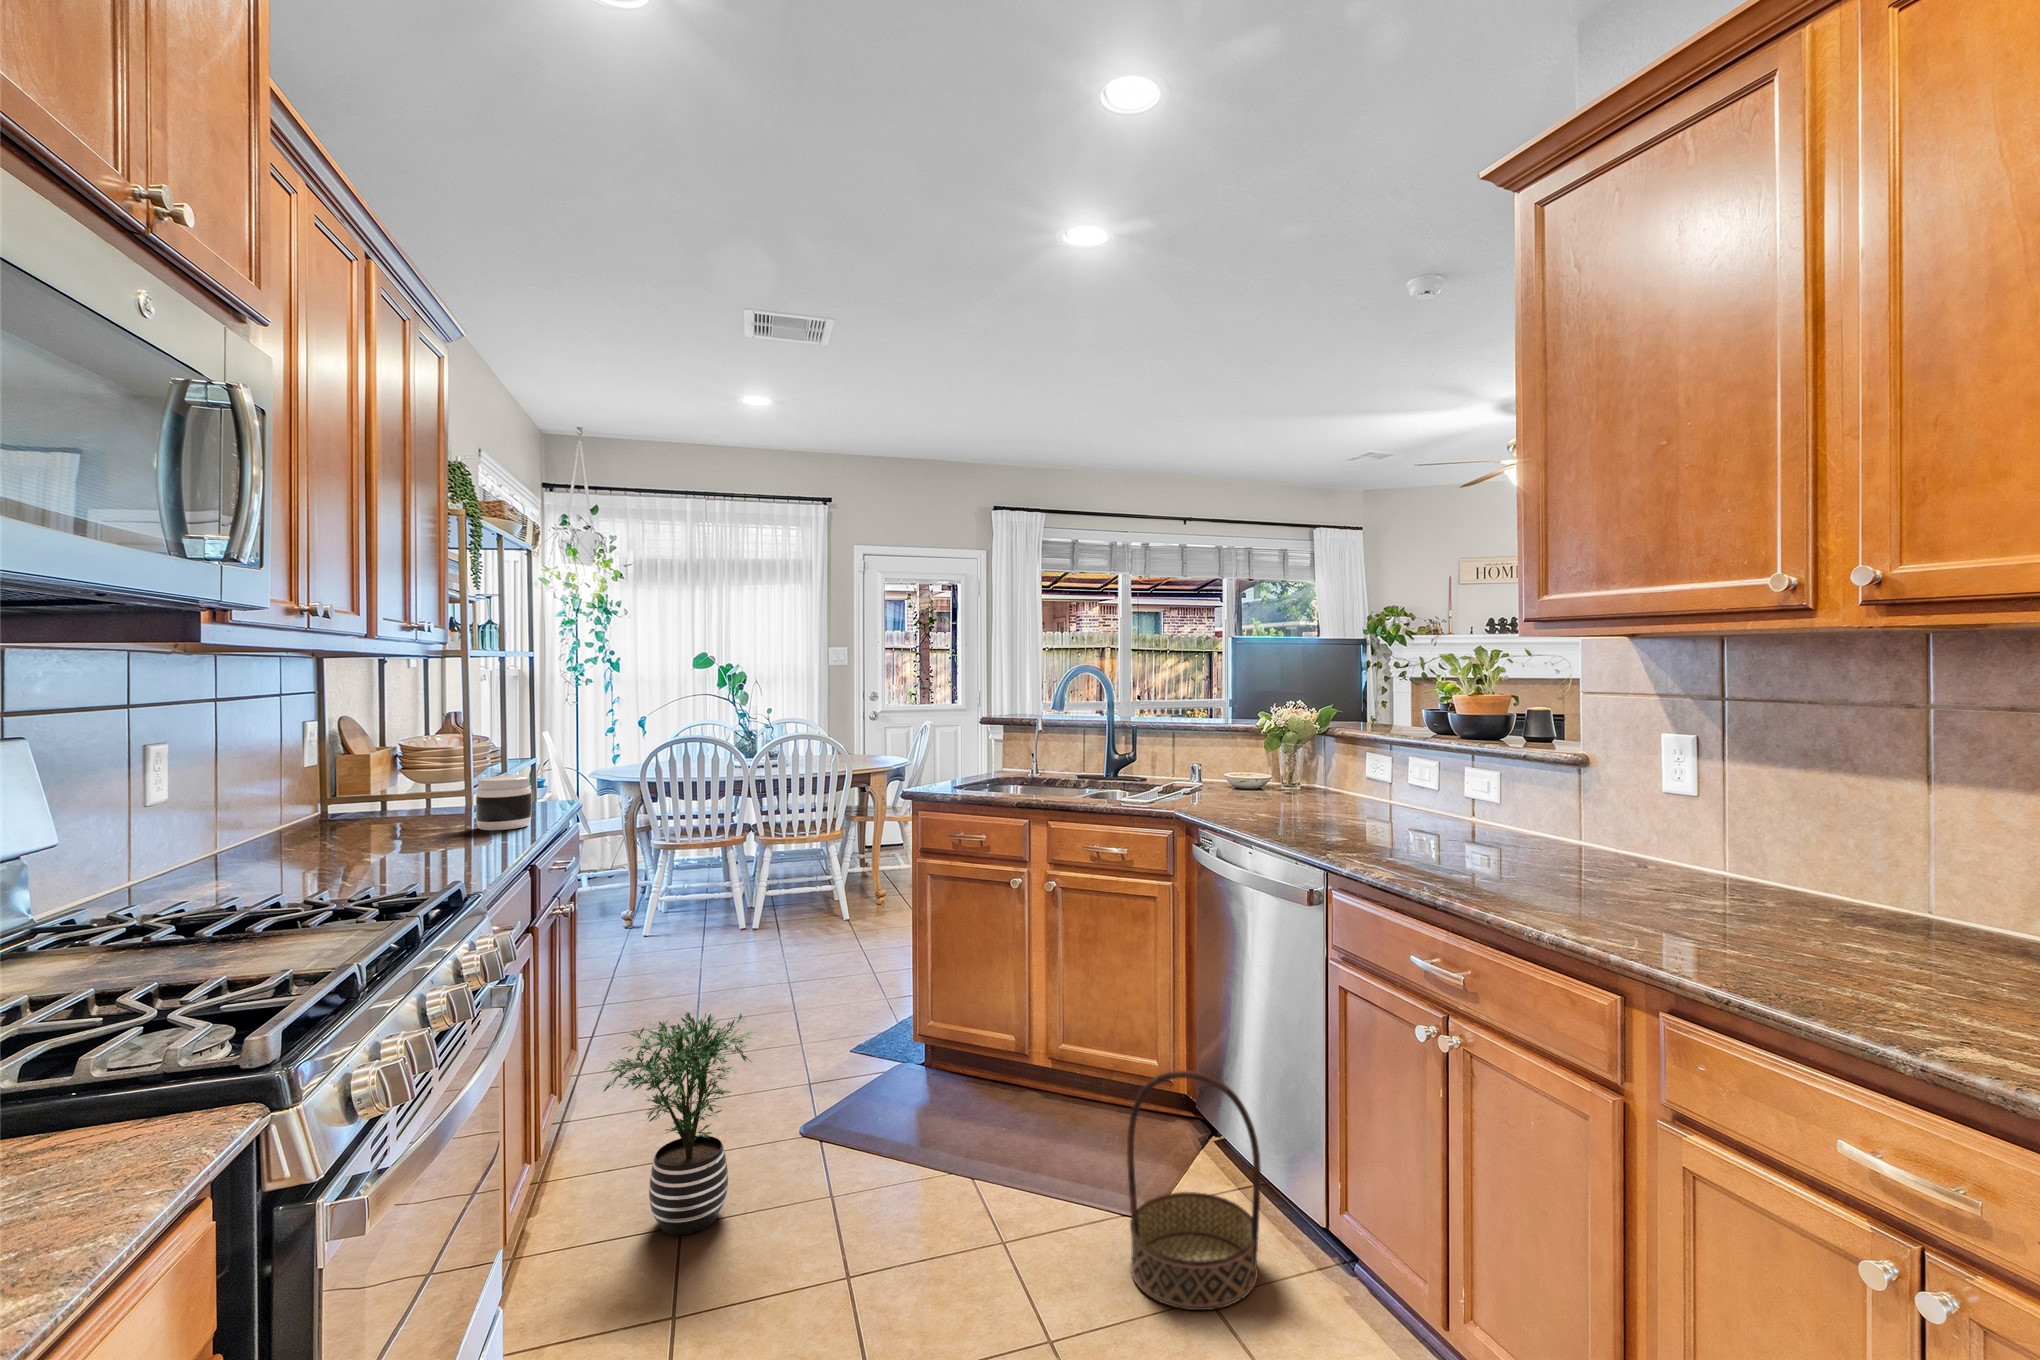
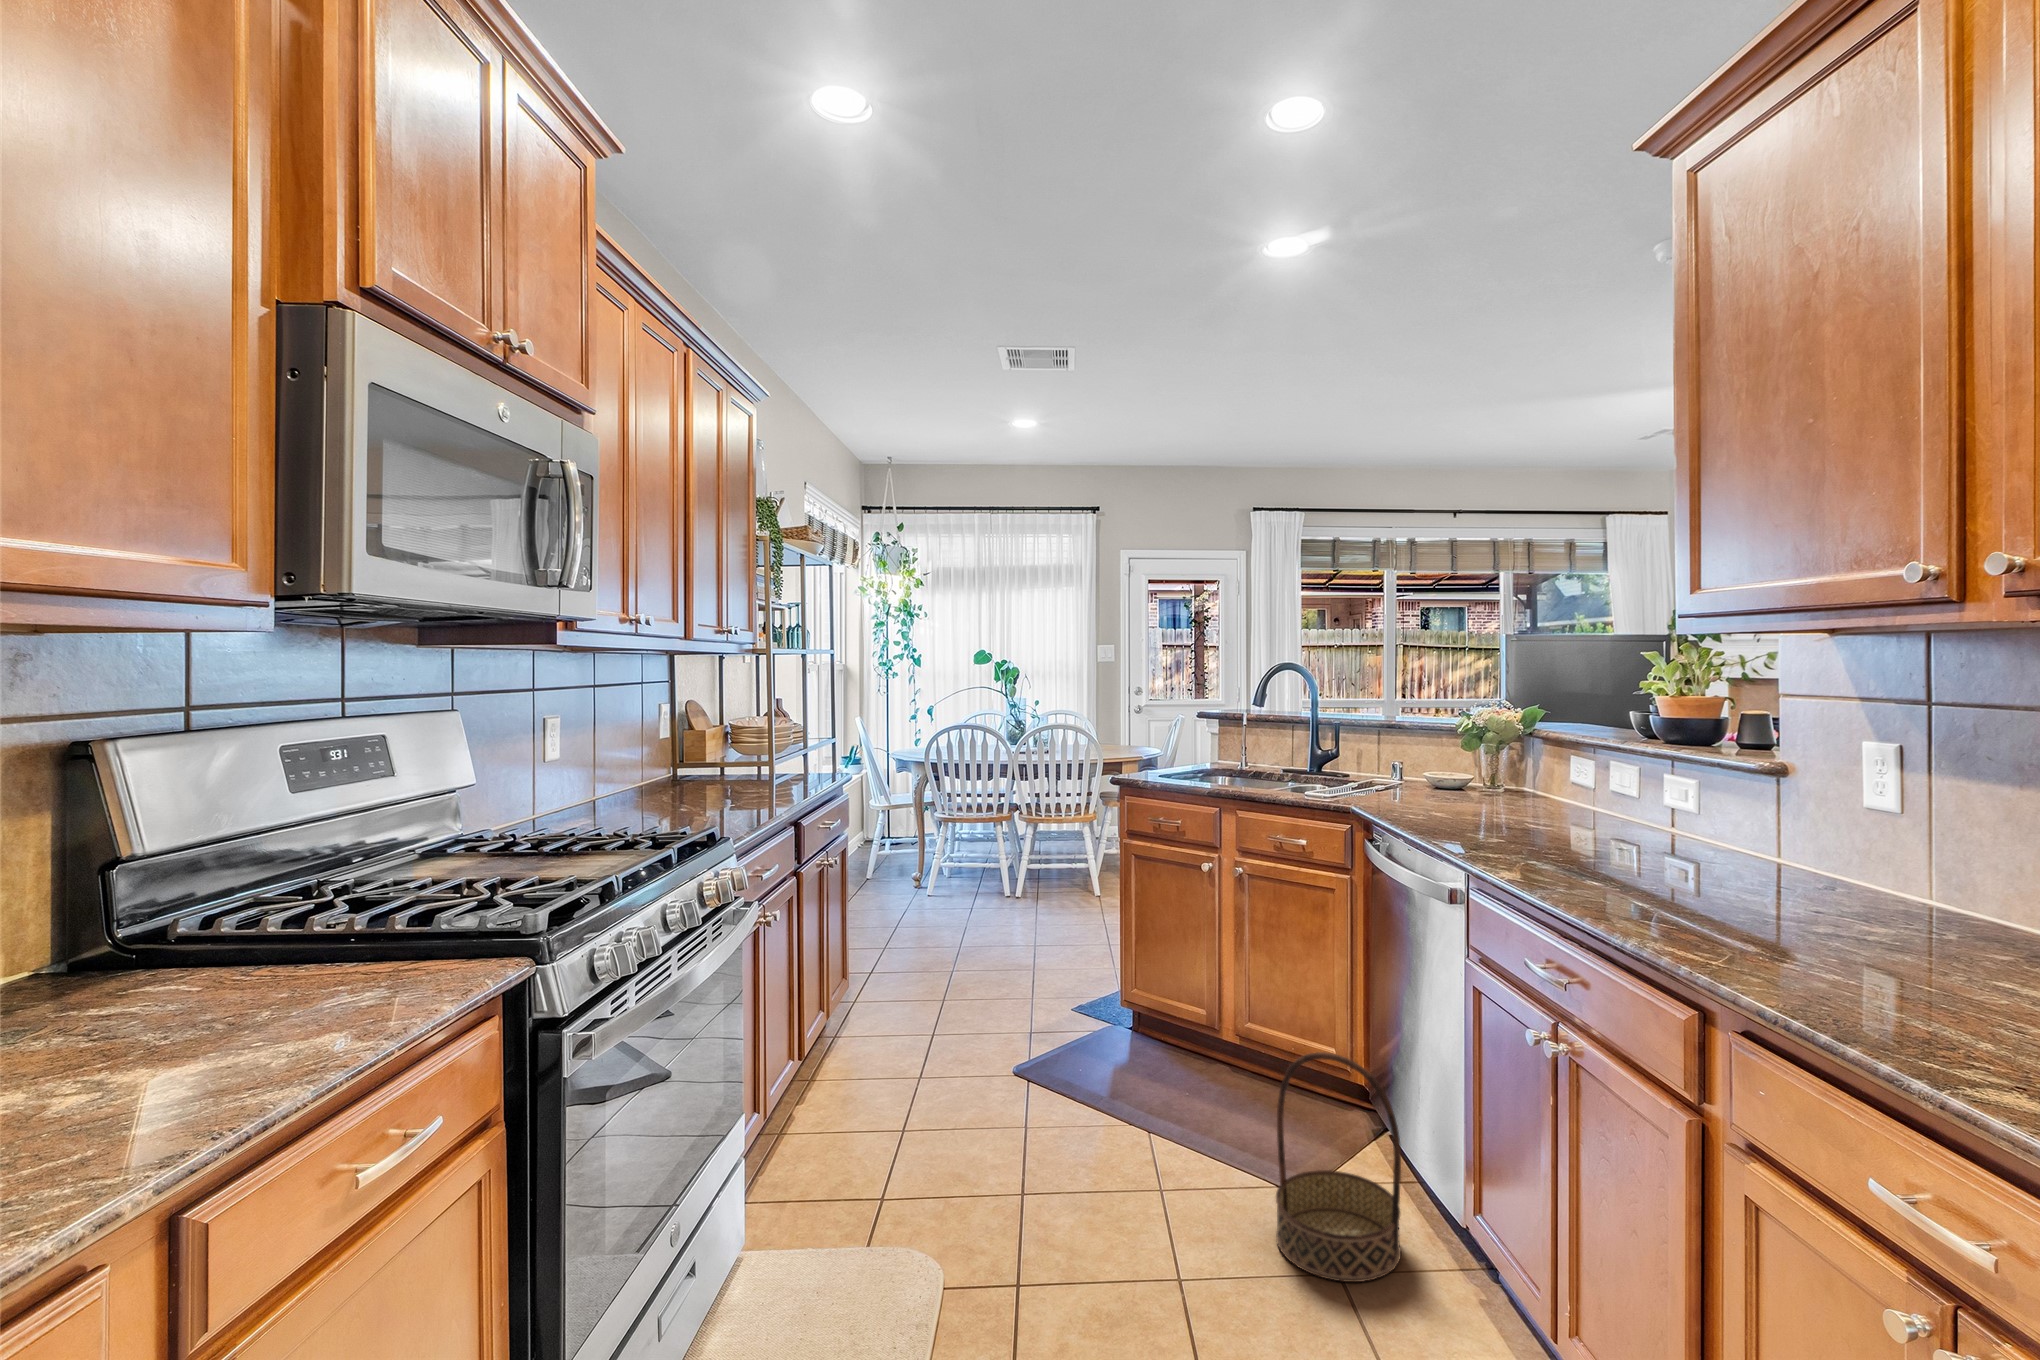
jar: present [476,775,532,830] -> none [768,750,808,793]
potted plant: present [604,1012,756,1235] -> none [847,953,969,1139]

